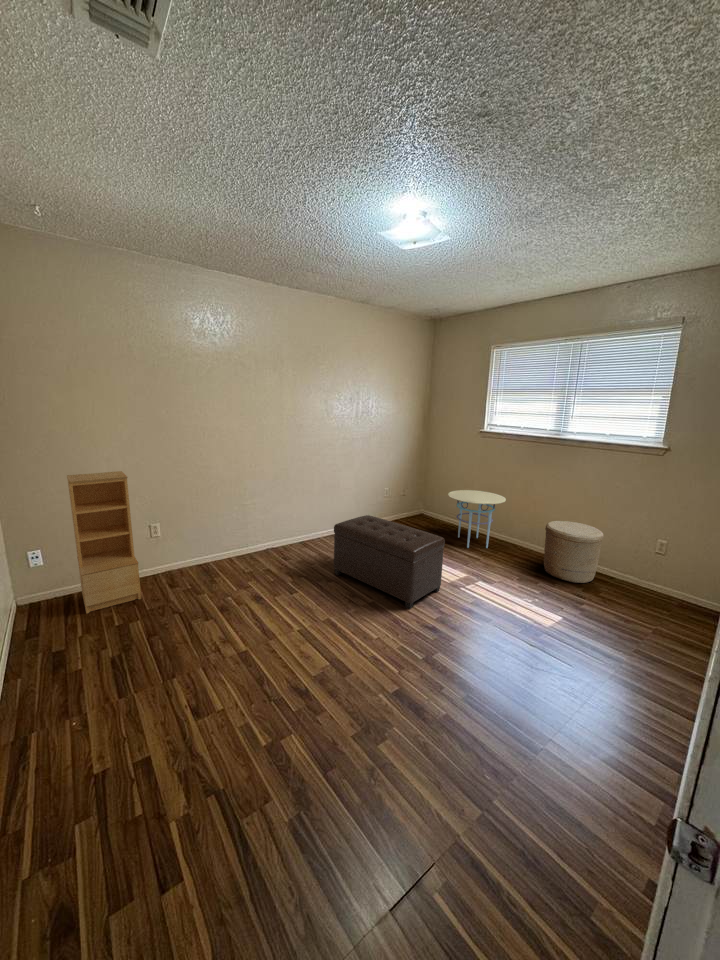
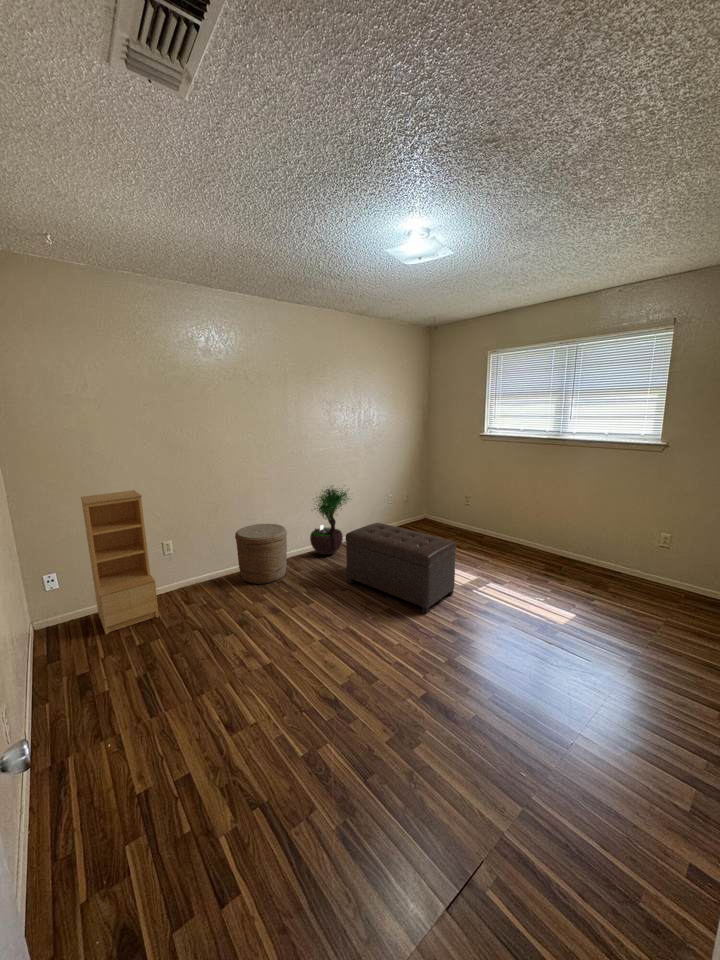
potted tree: none [301,471,345,545] -> present [310,486,348,555]
side table: present [448,490,506,548] -> none [453,493,510,551]
woven basket: present [544,521,604,583] -> present [235,524,287,584]

